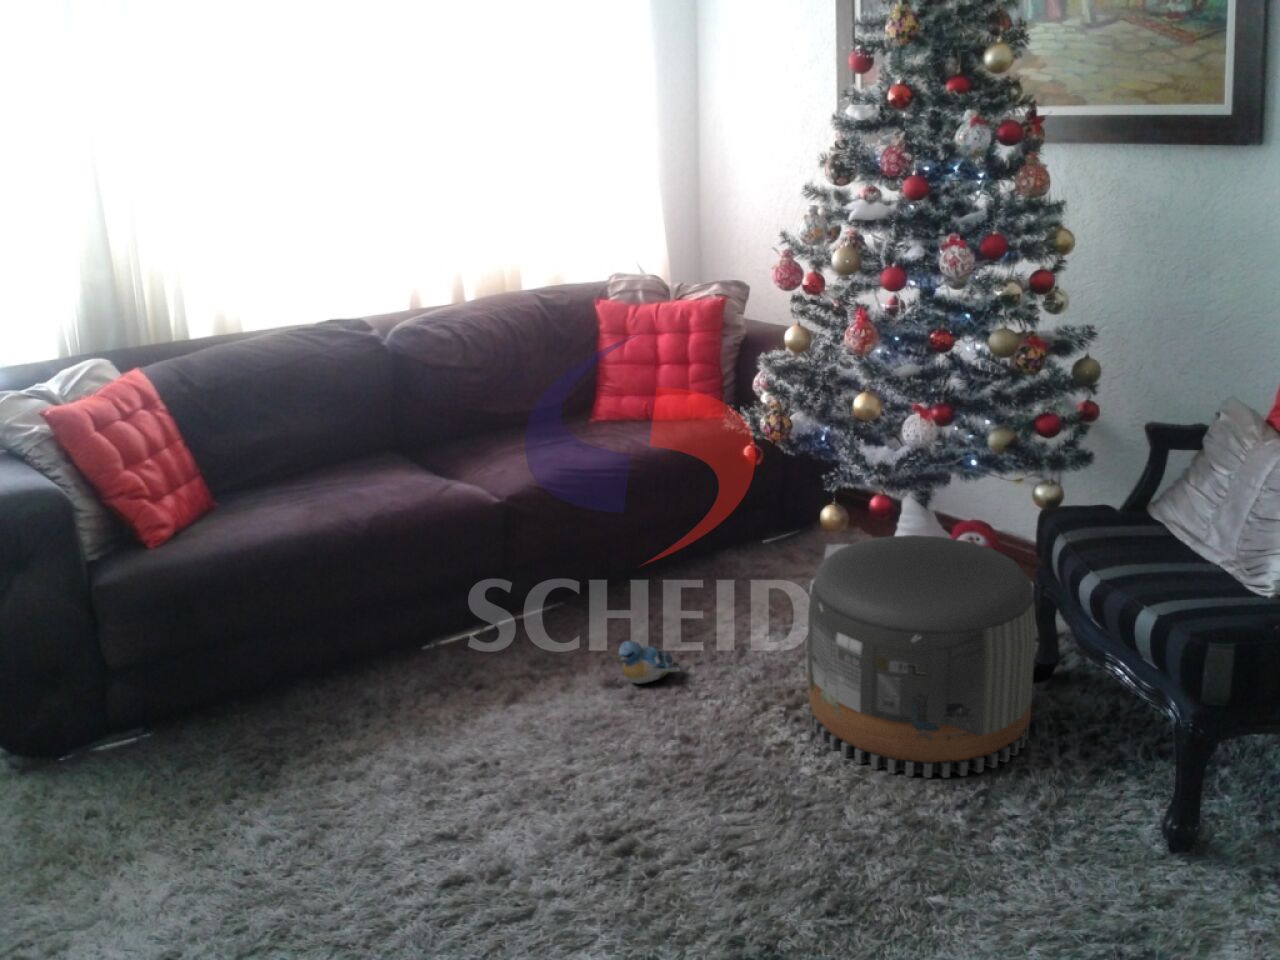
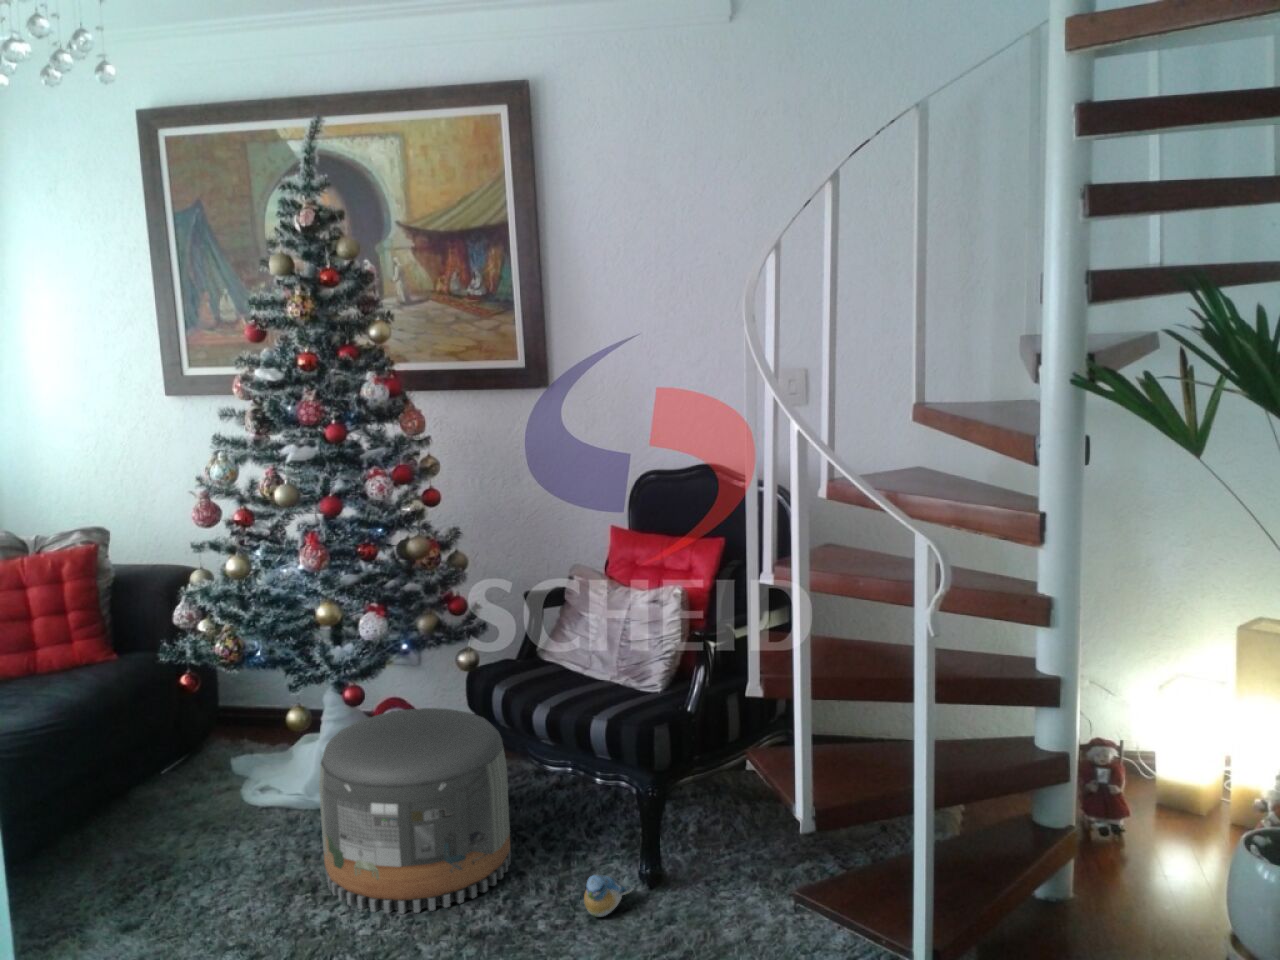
plush toy: present [617,641,681,683] -> present [584,874,633,917]

